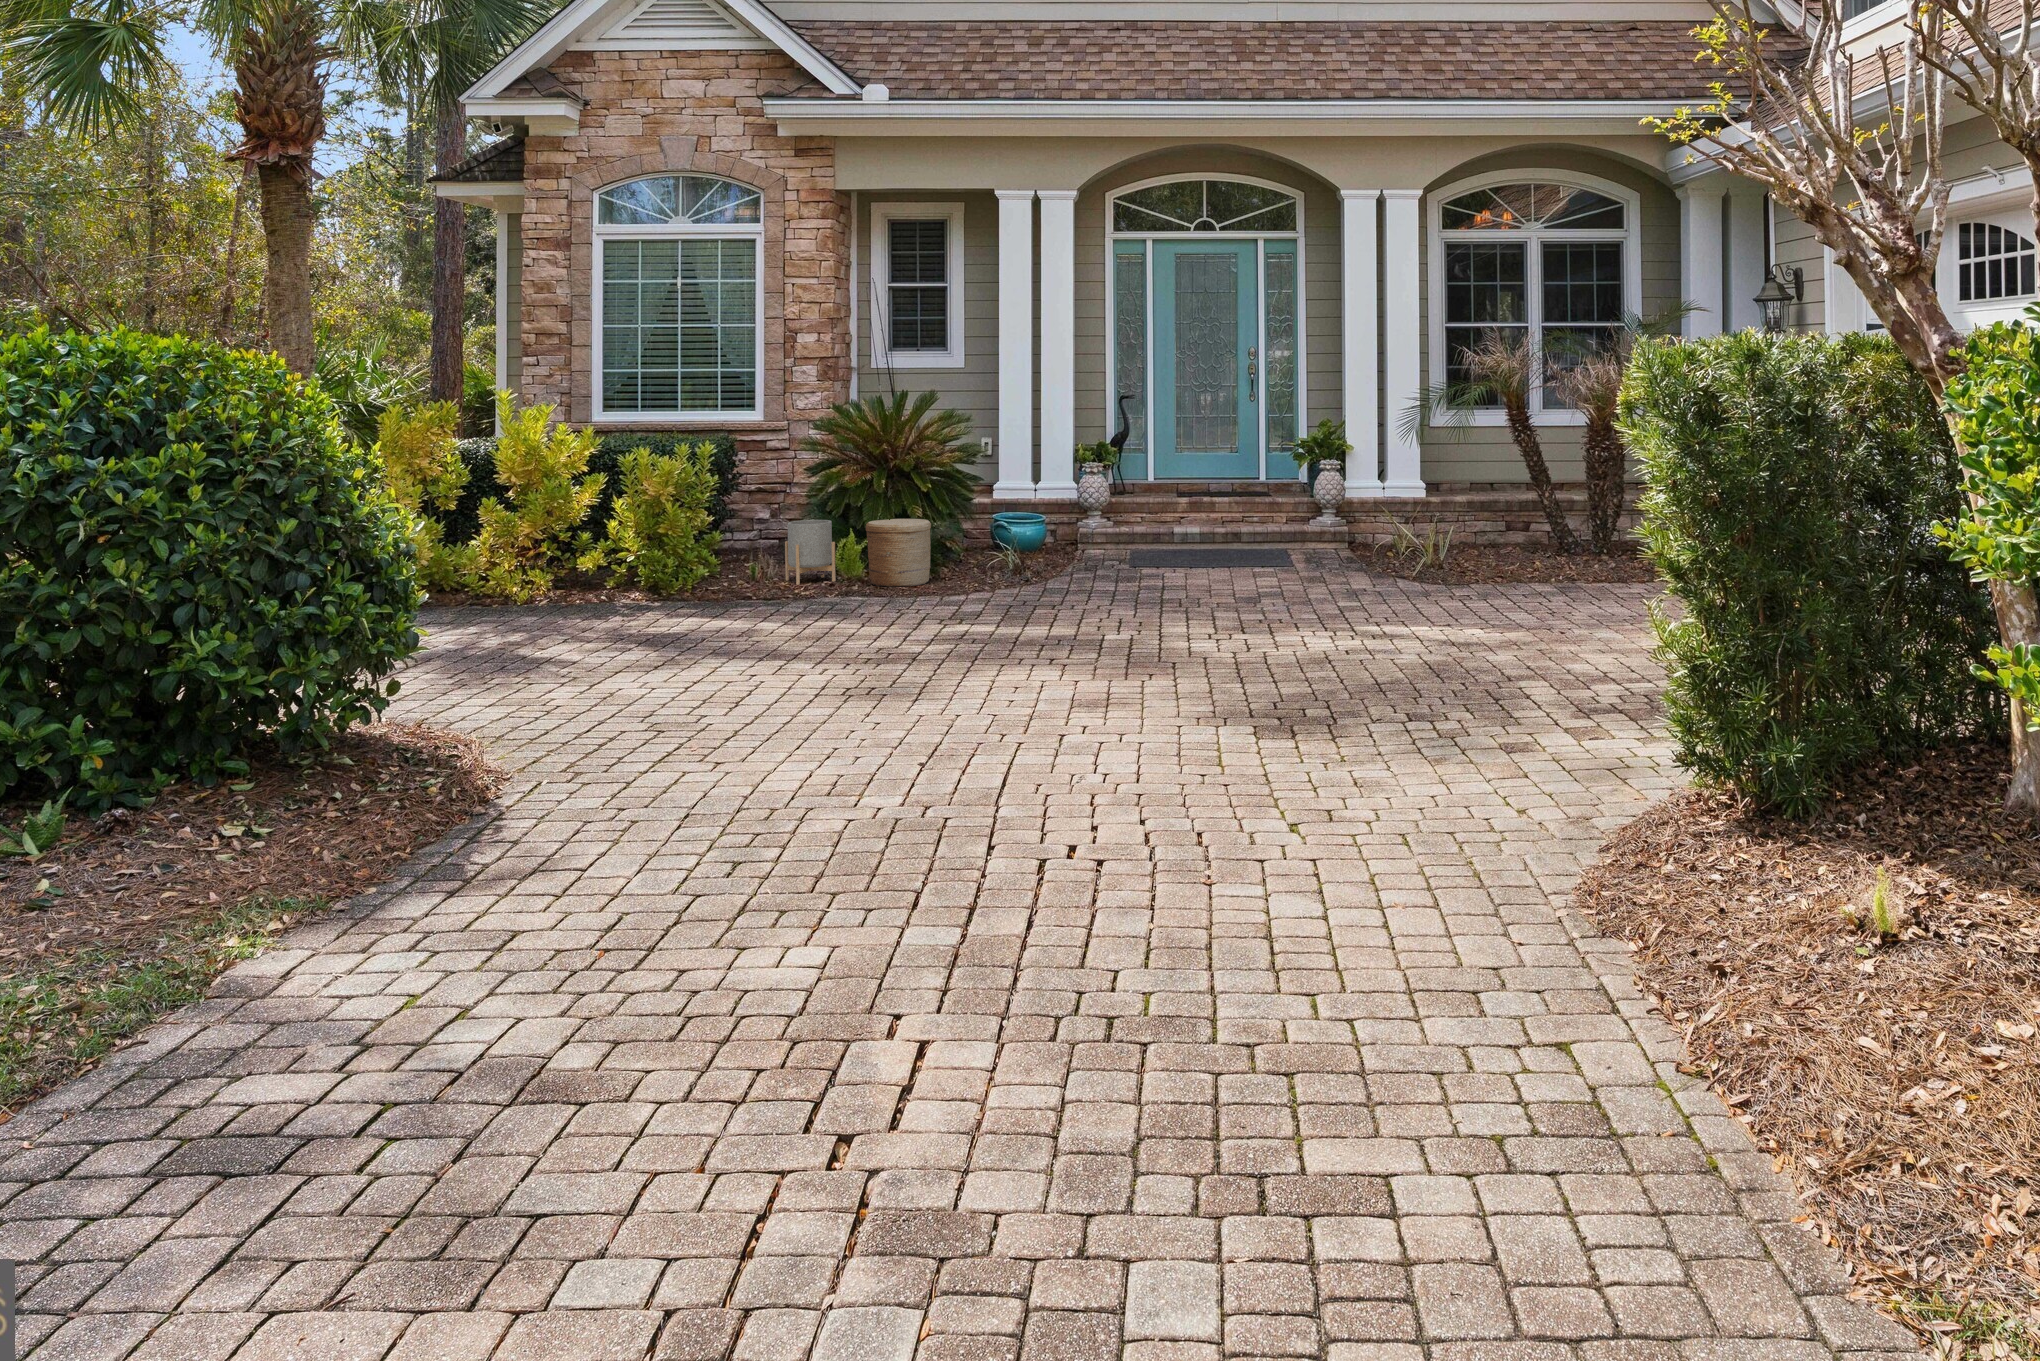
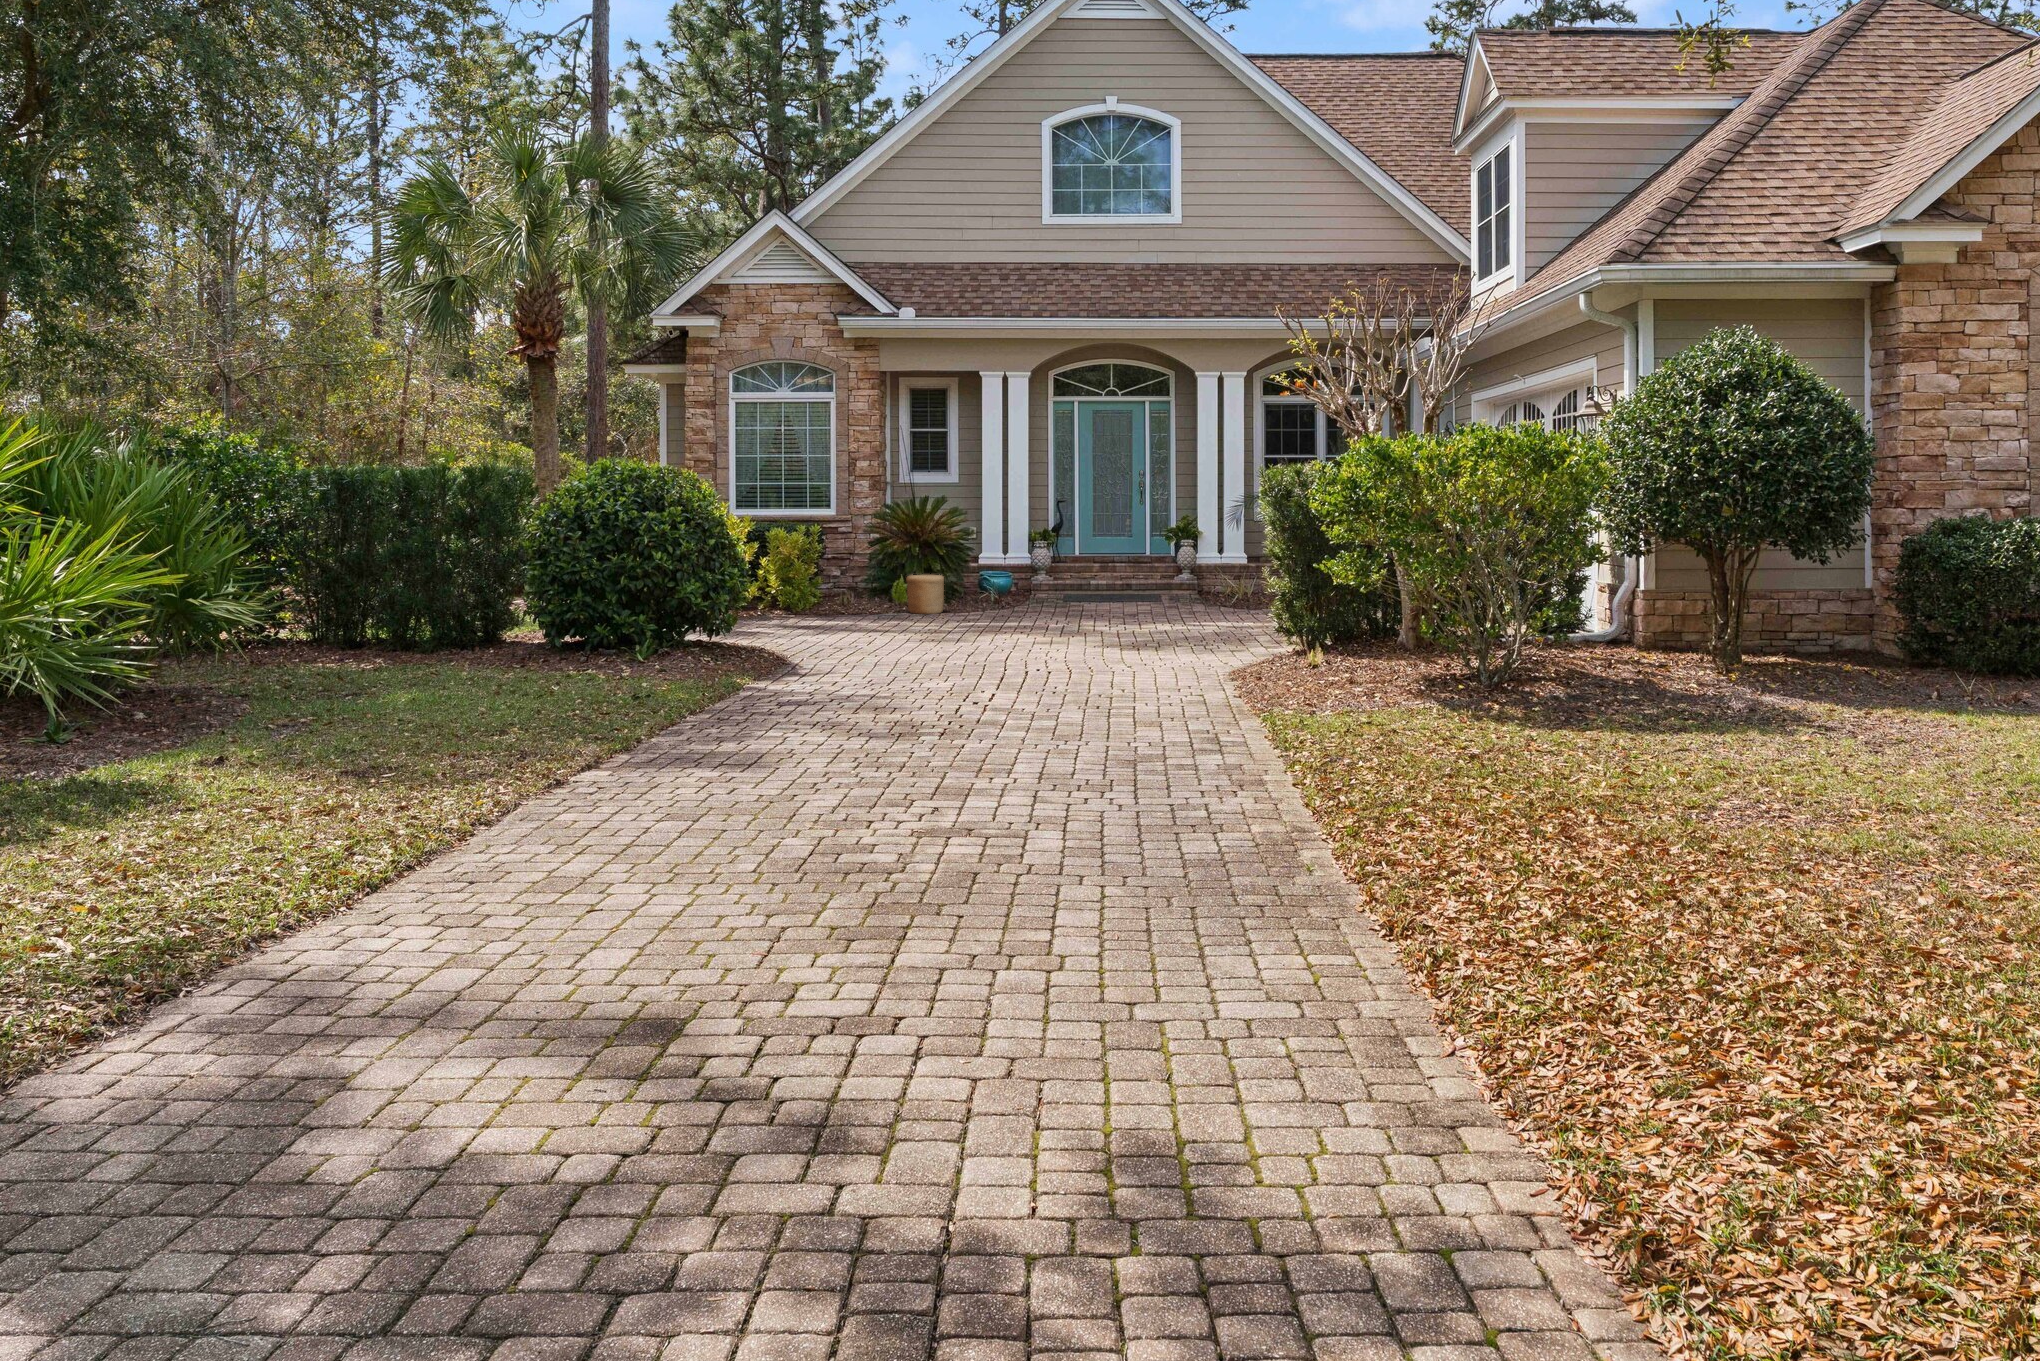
planter: present [785,520,836,585] -> none [857,575,887,613]

